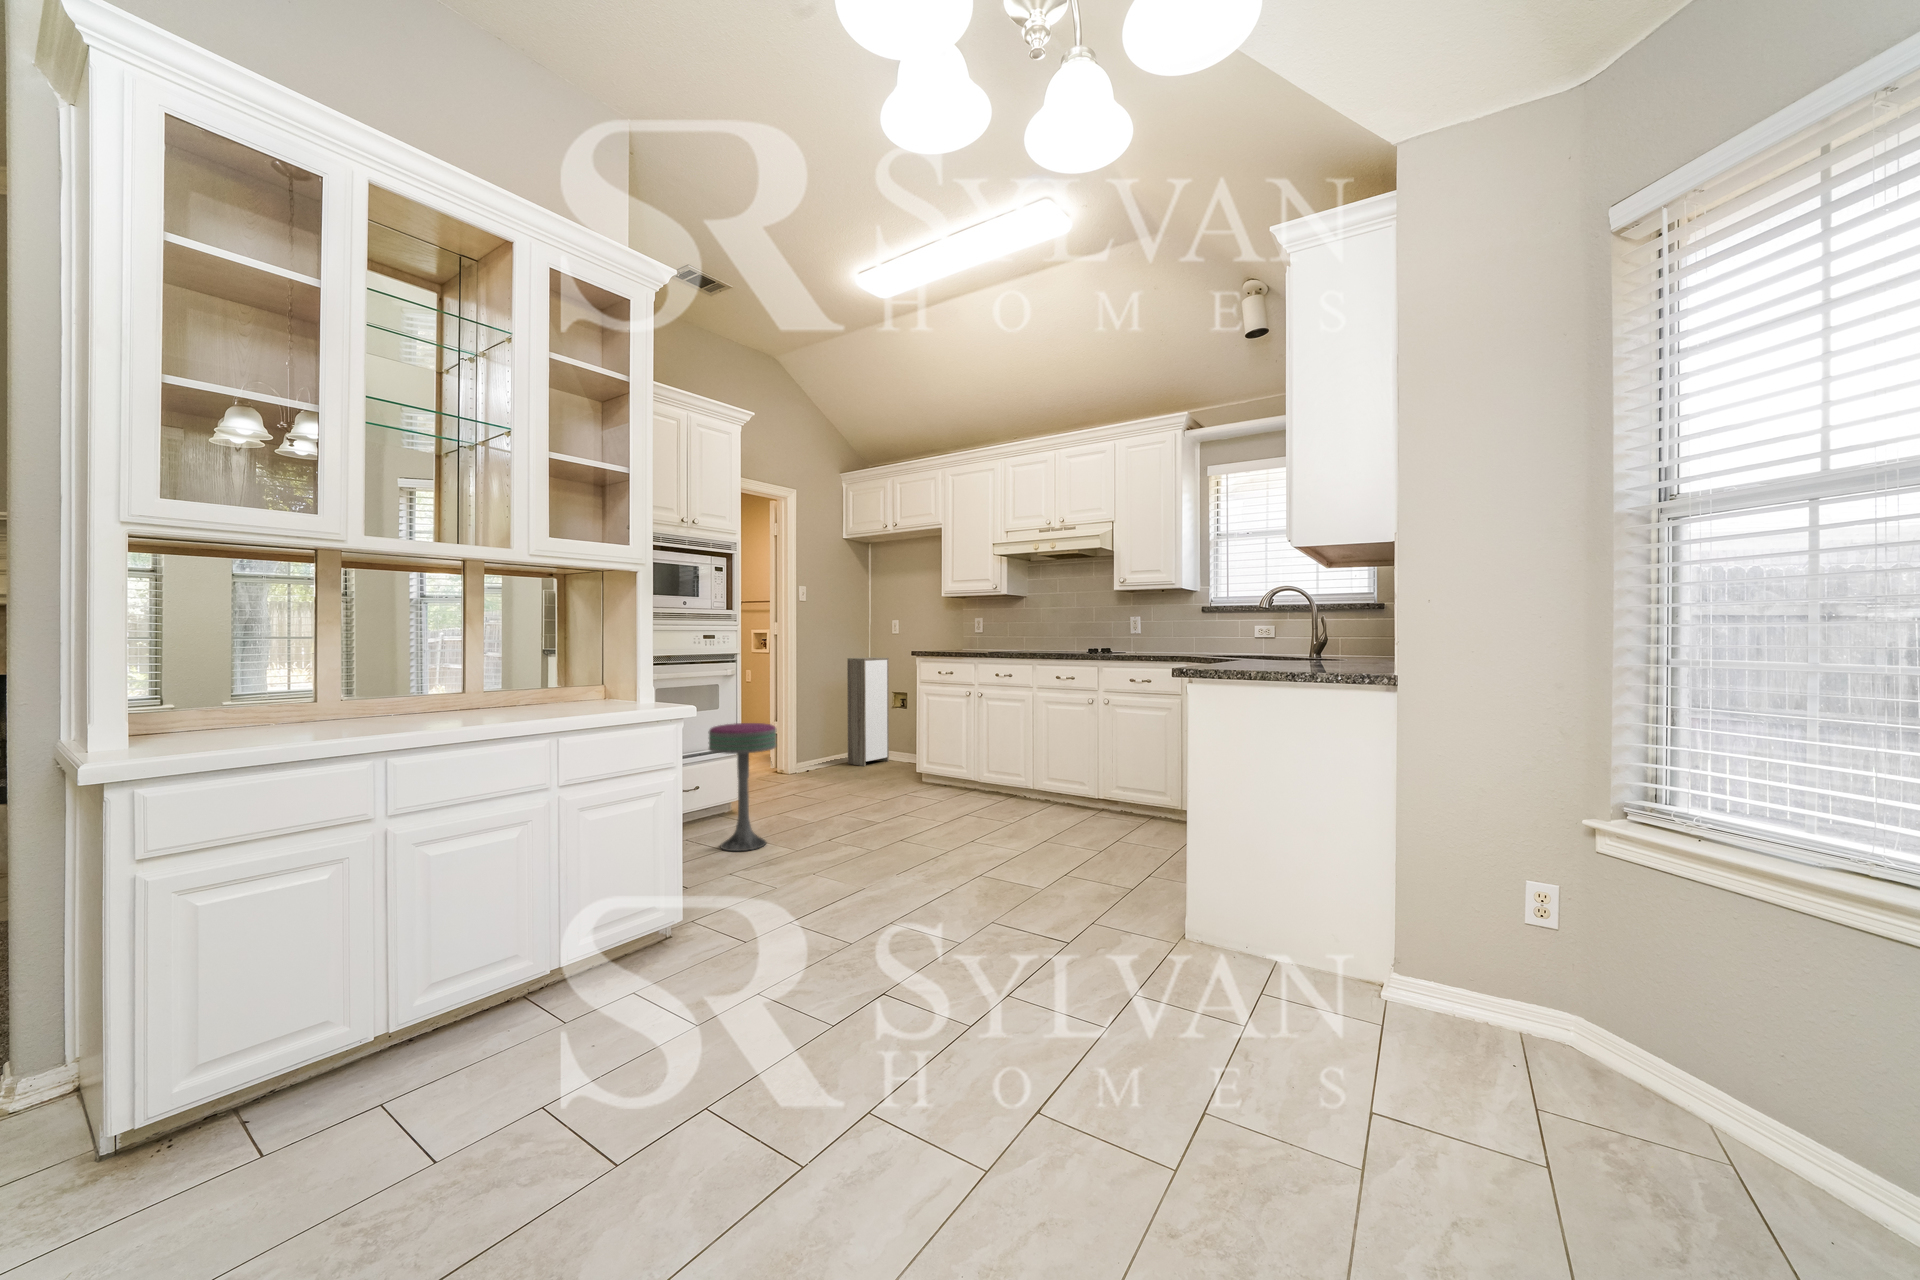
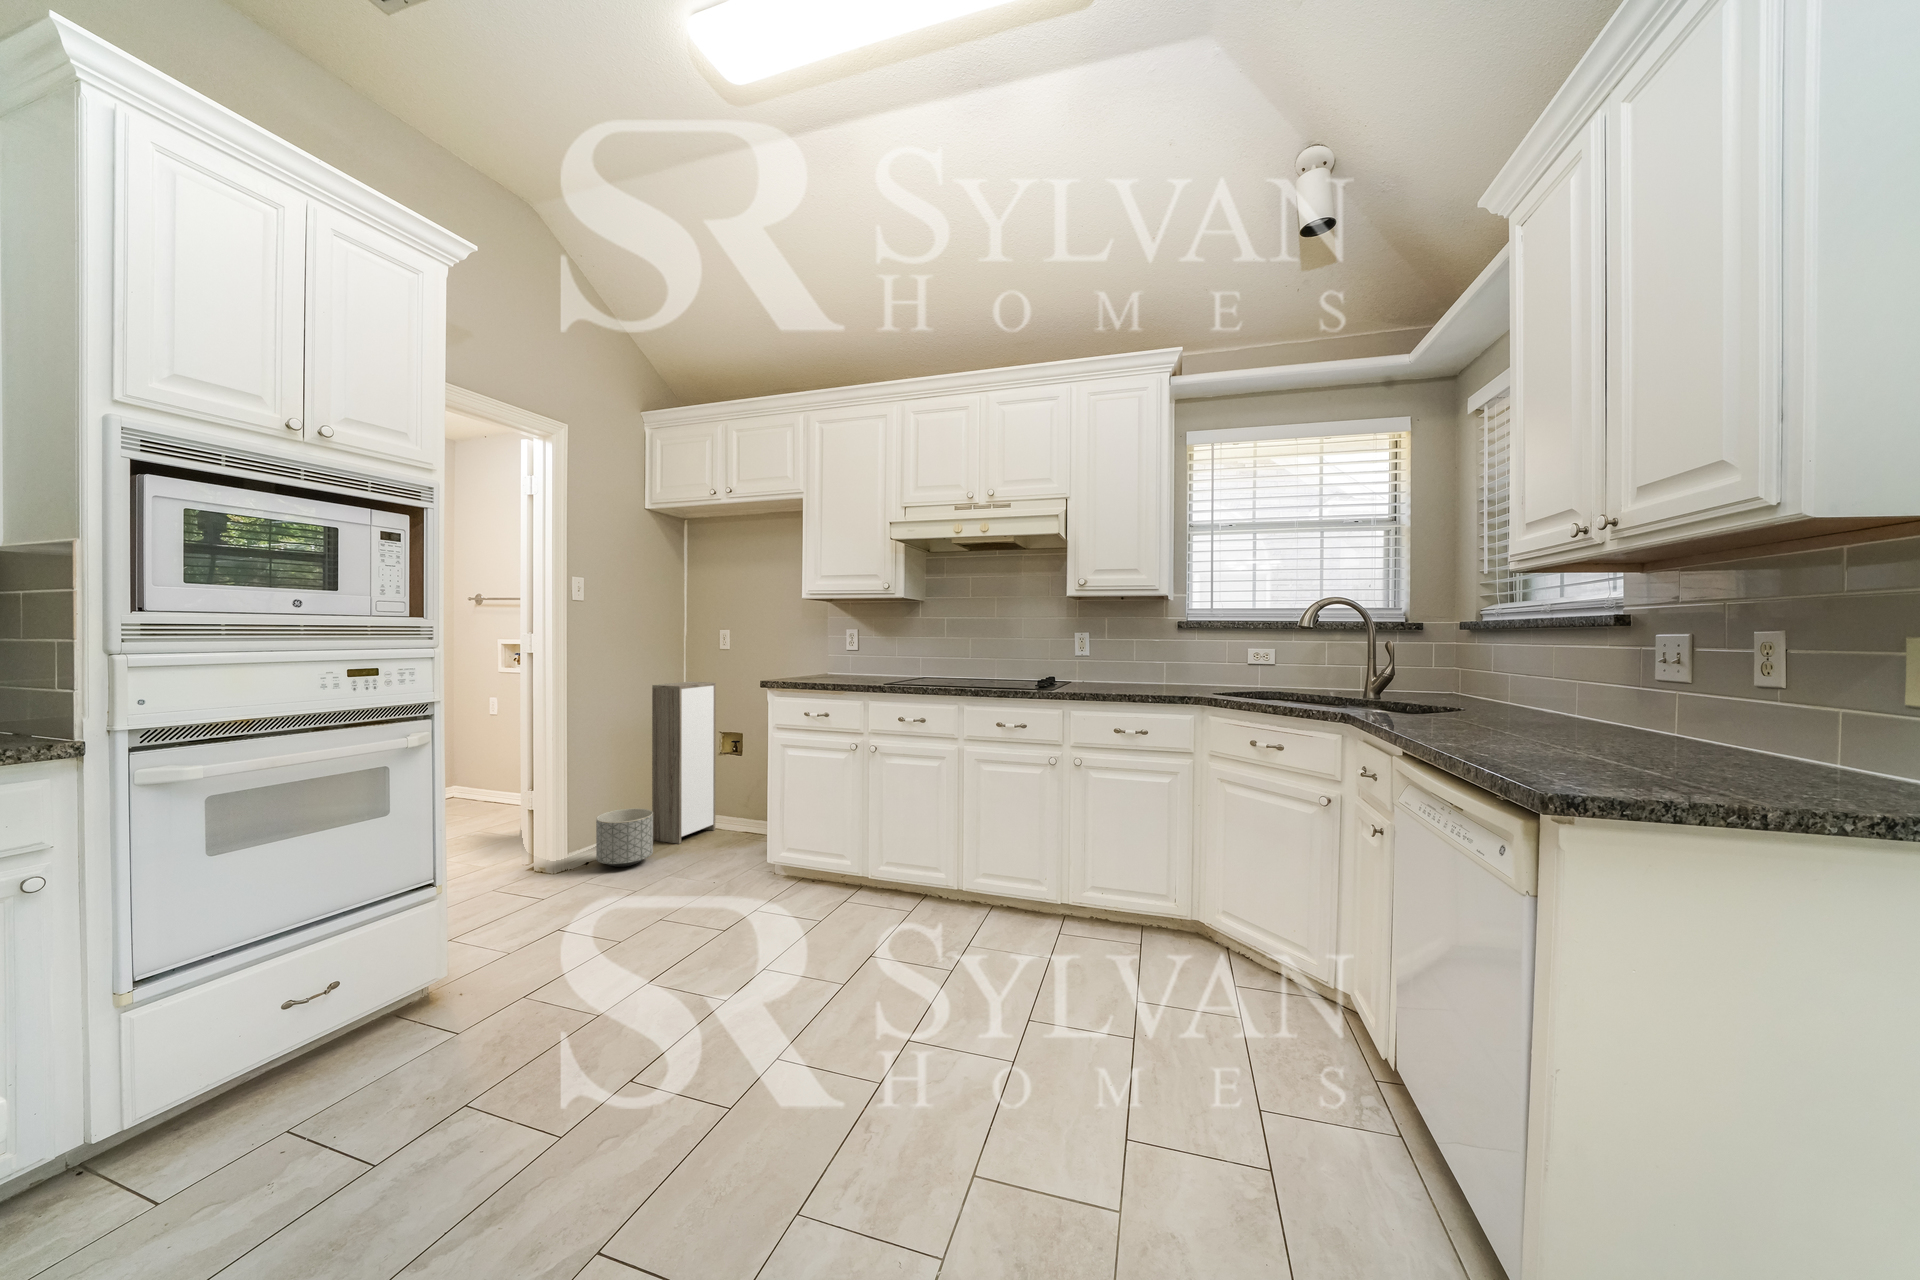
bar stool: present [708,723,776,851] -> none [326,862,512,1185]
planter: none [813,738,847,774] -> present [596,809,653,867]

